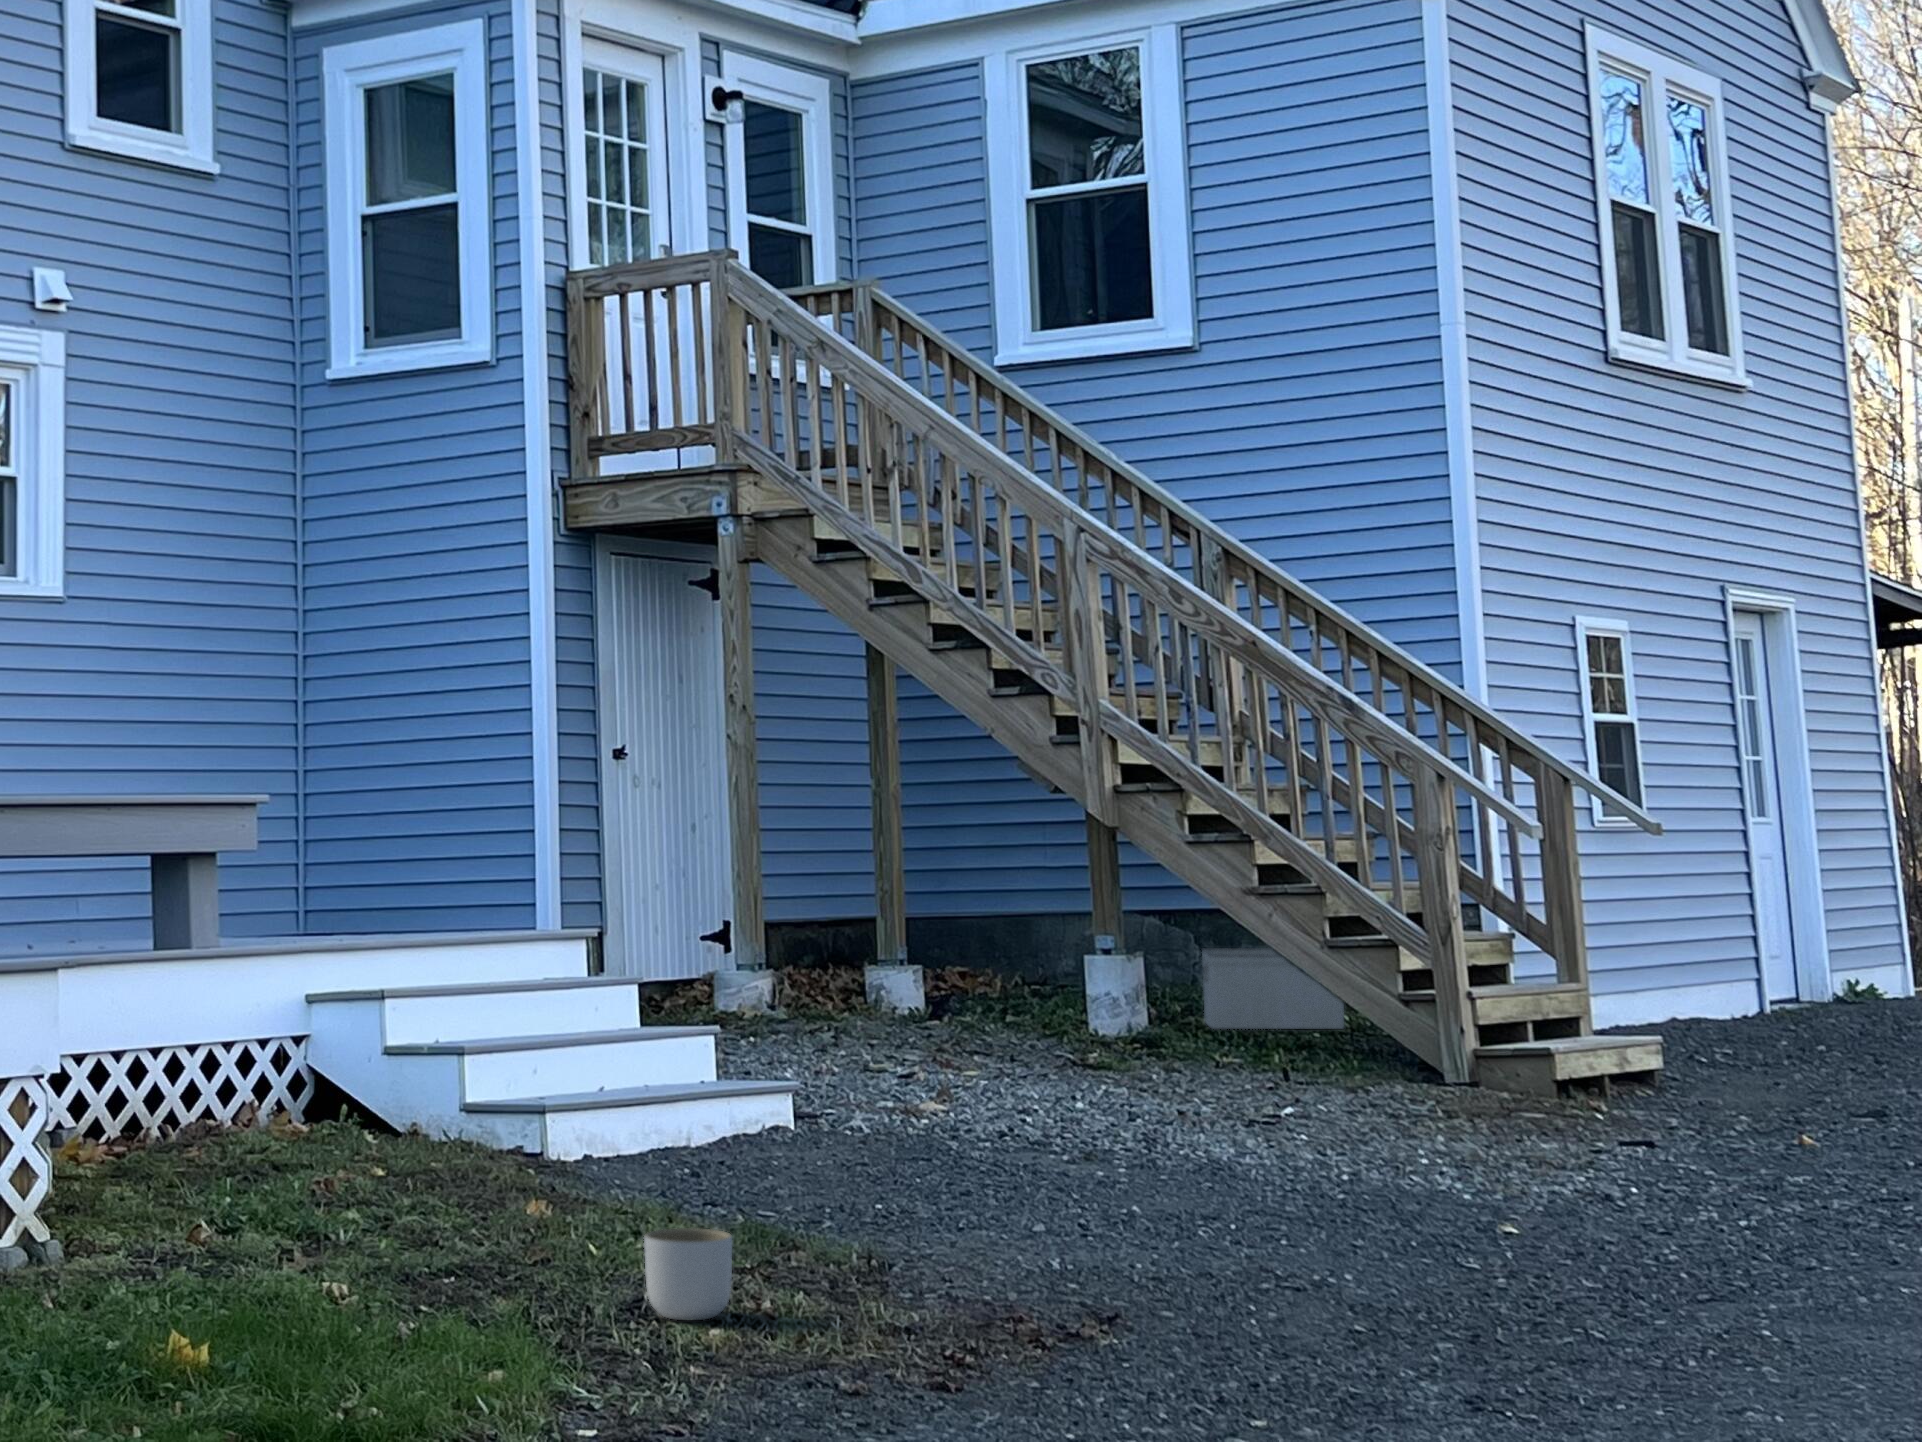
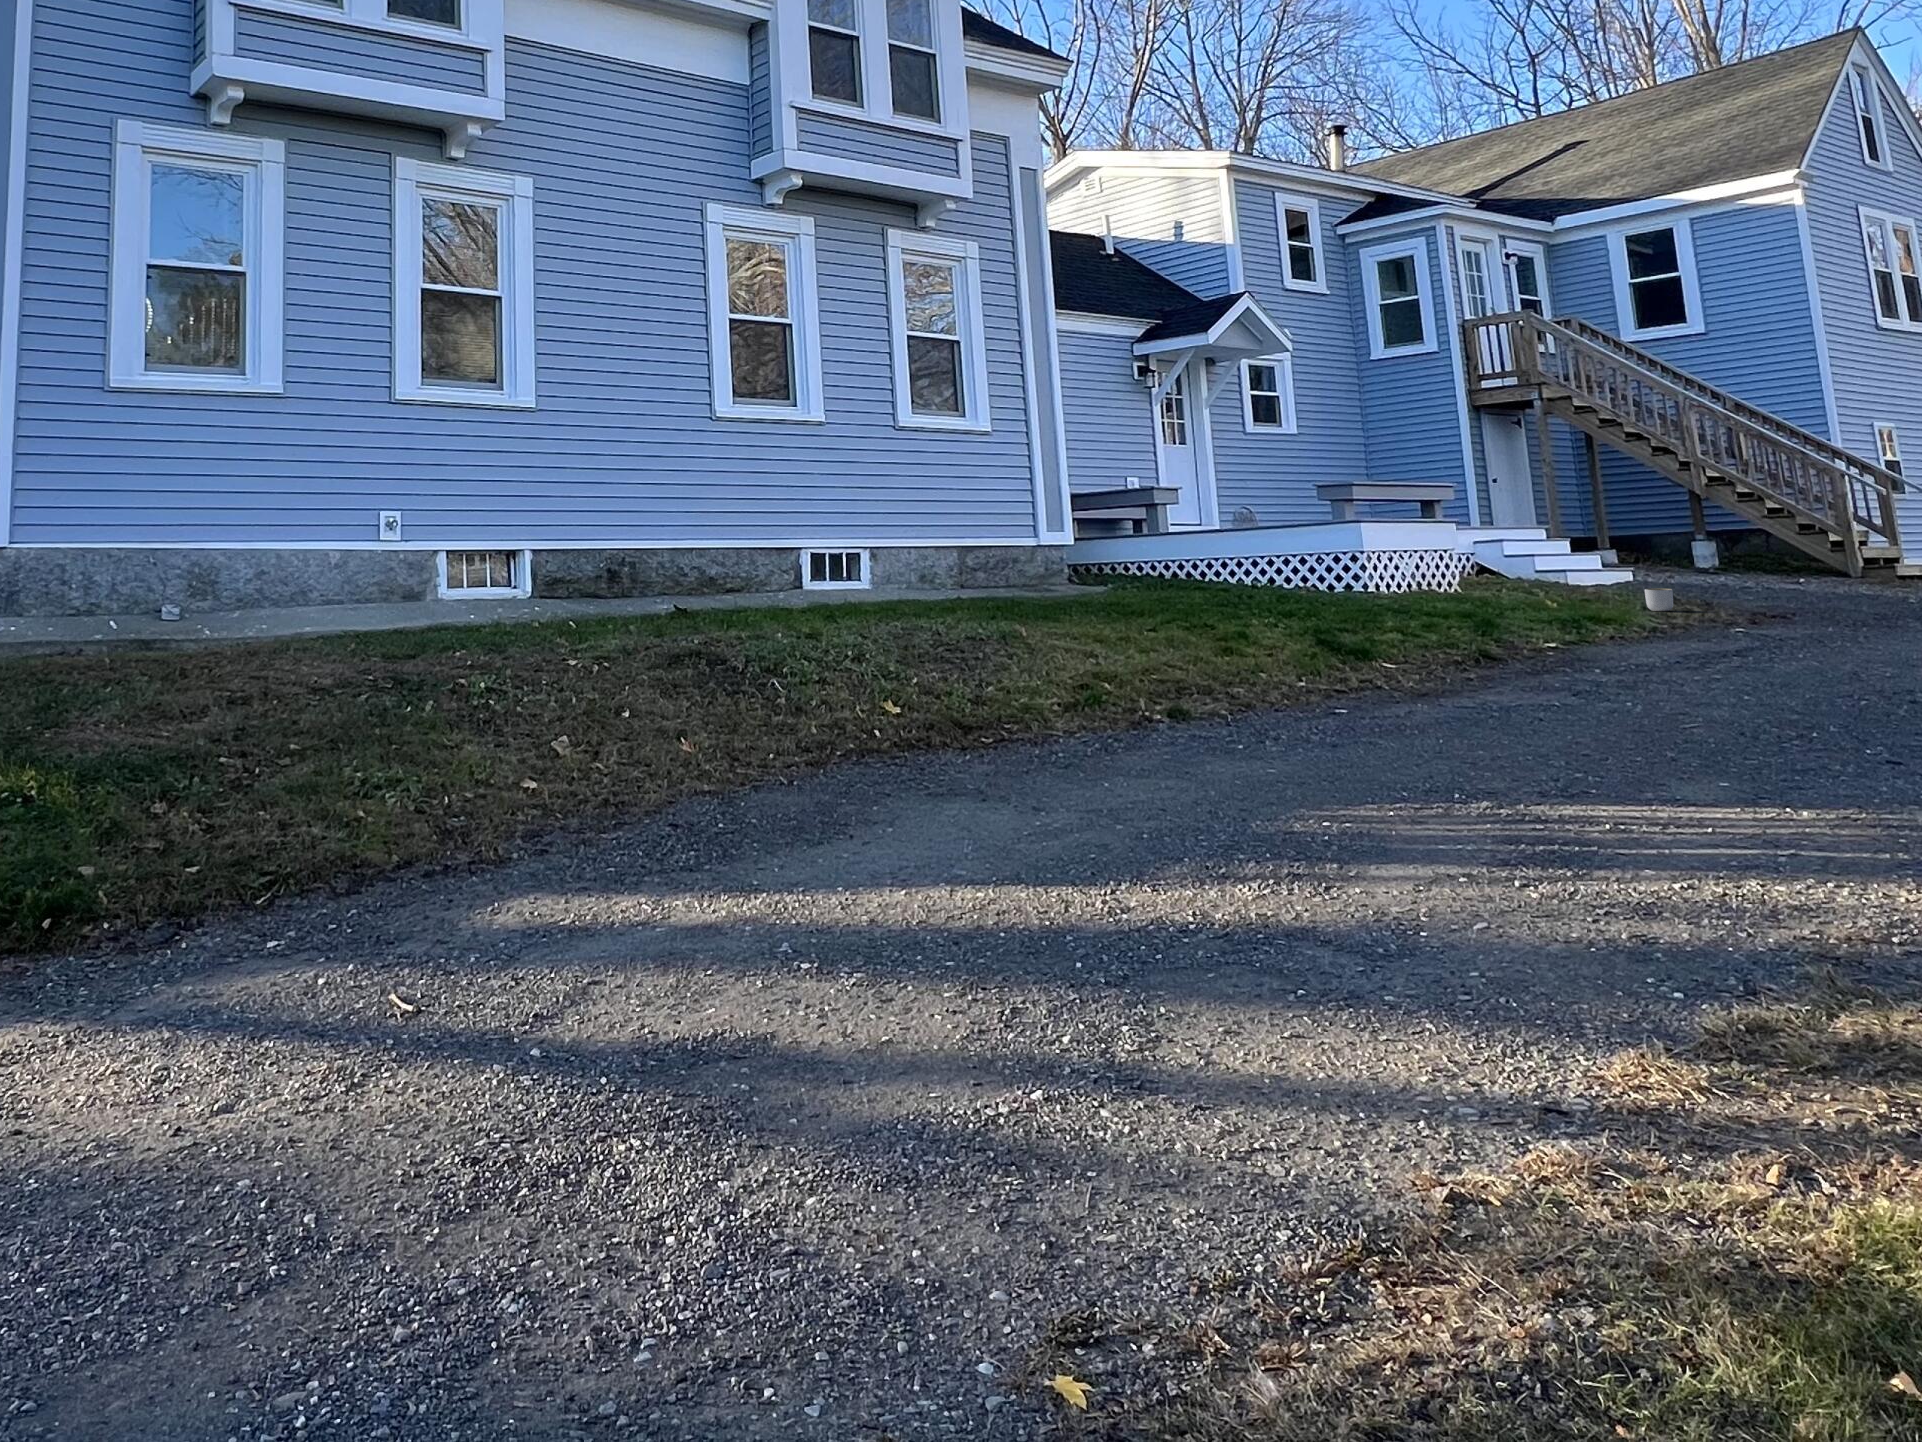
storage bin: present [1202,948,1344,1029] -> none [1744,536,1805,563]

